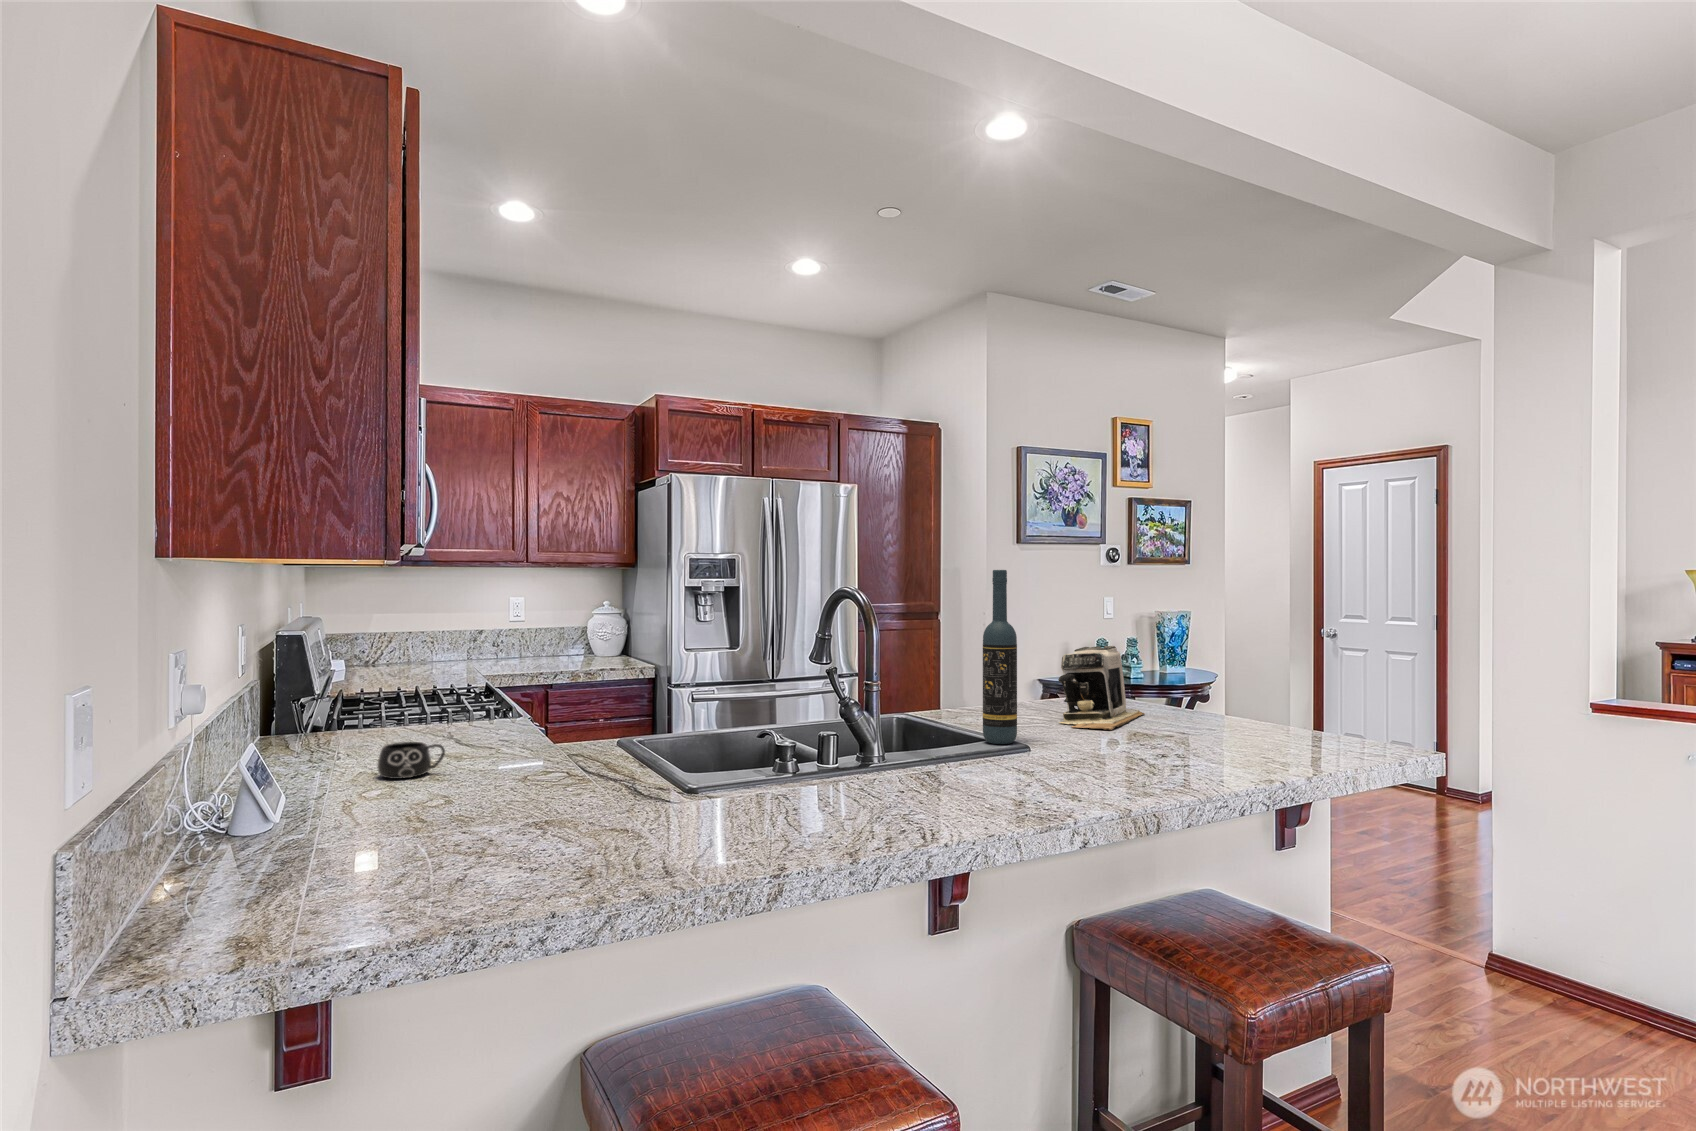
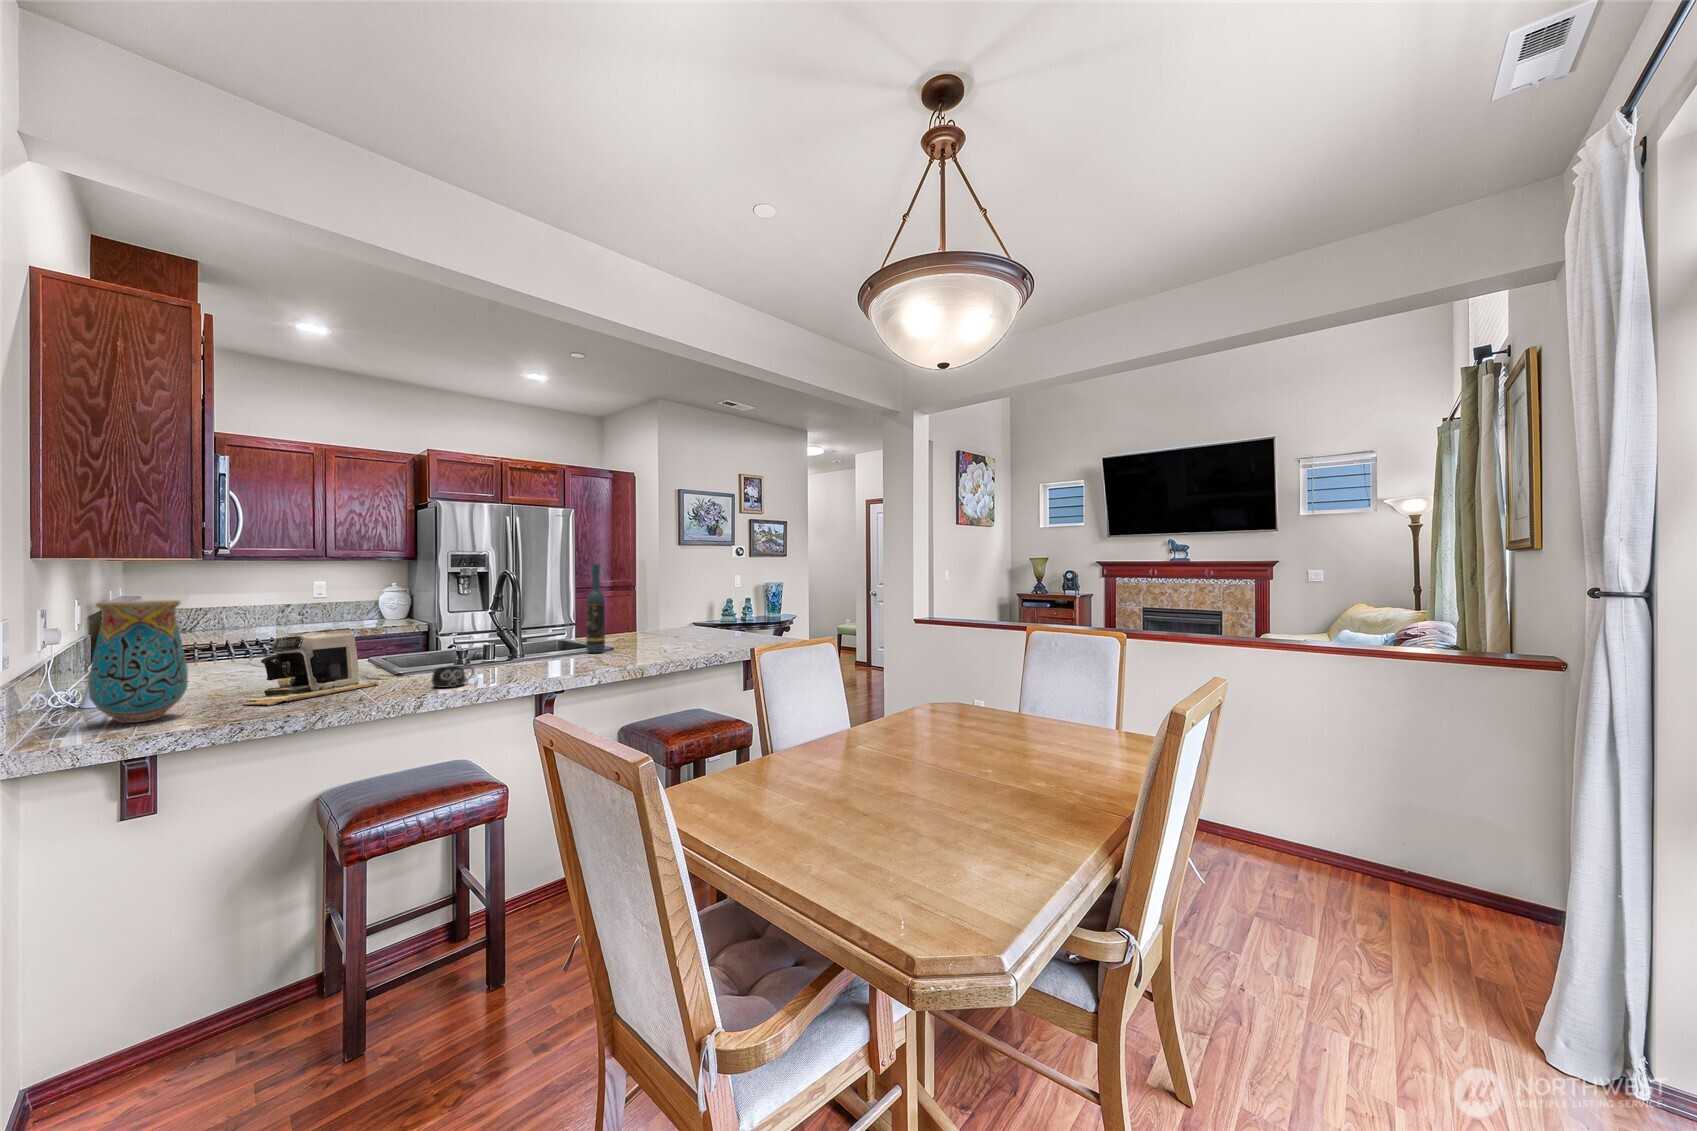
vase: none [225,636,384,890] -> present [88,600,188,723]
coffee maker: present [1058,646,1145,730] -> present [244,628,379,706]
mug: present [377,742,445,779] -> present [432,666,474,688]

